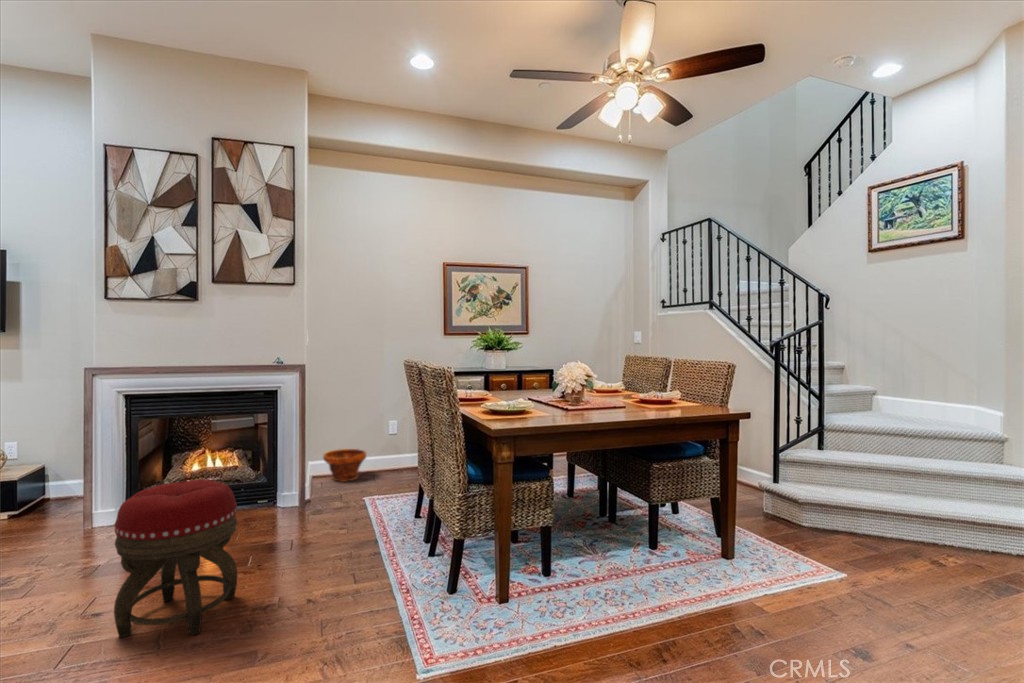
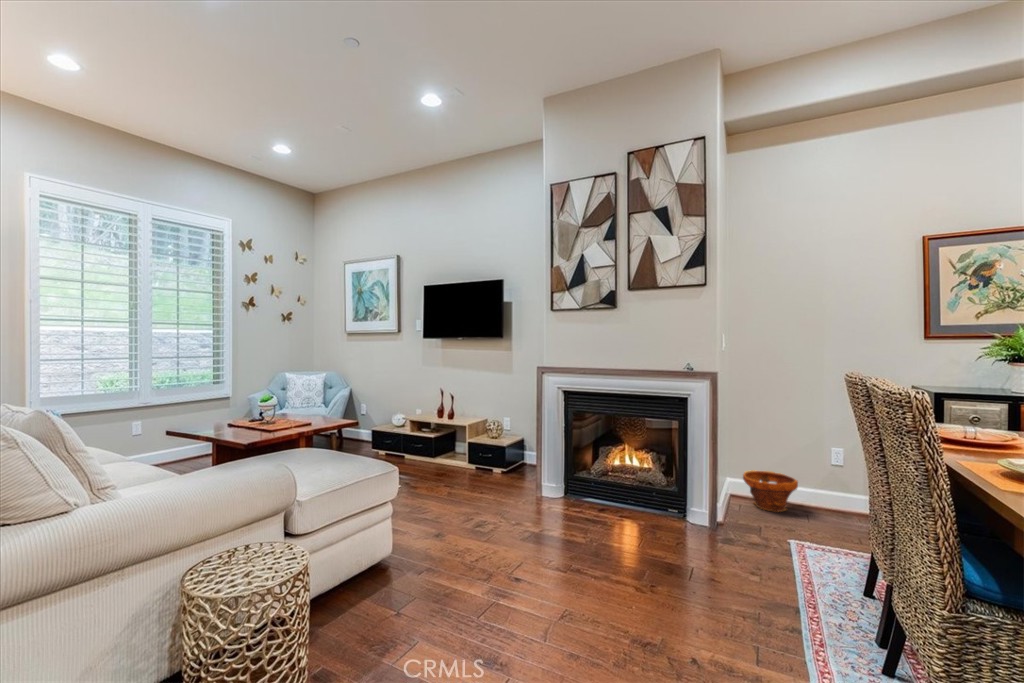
footstool: present [114,479,238,638] -> none [513,476,618,643]

